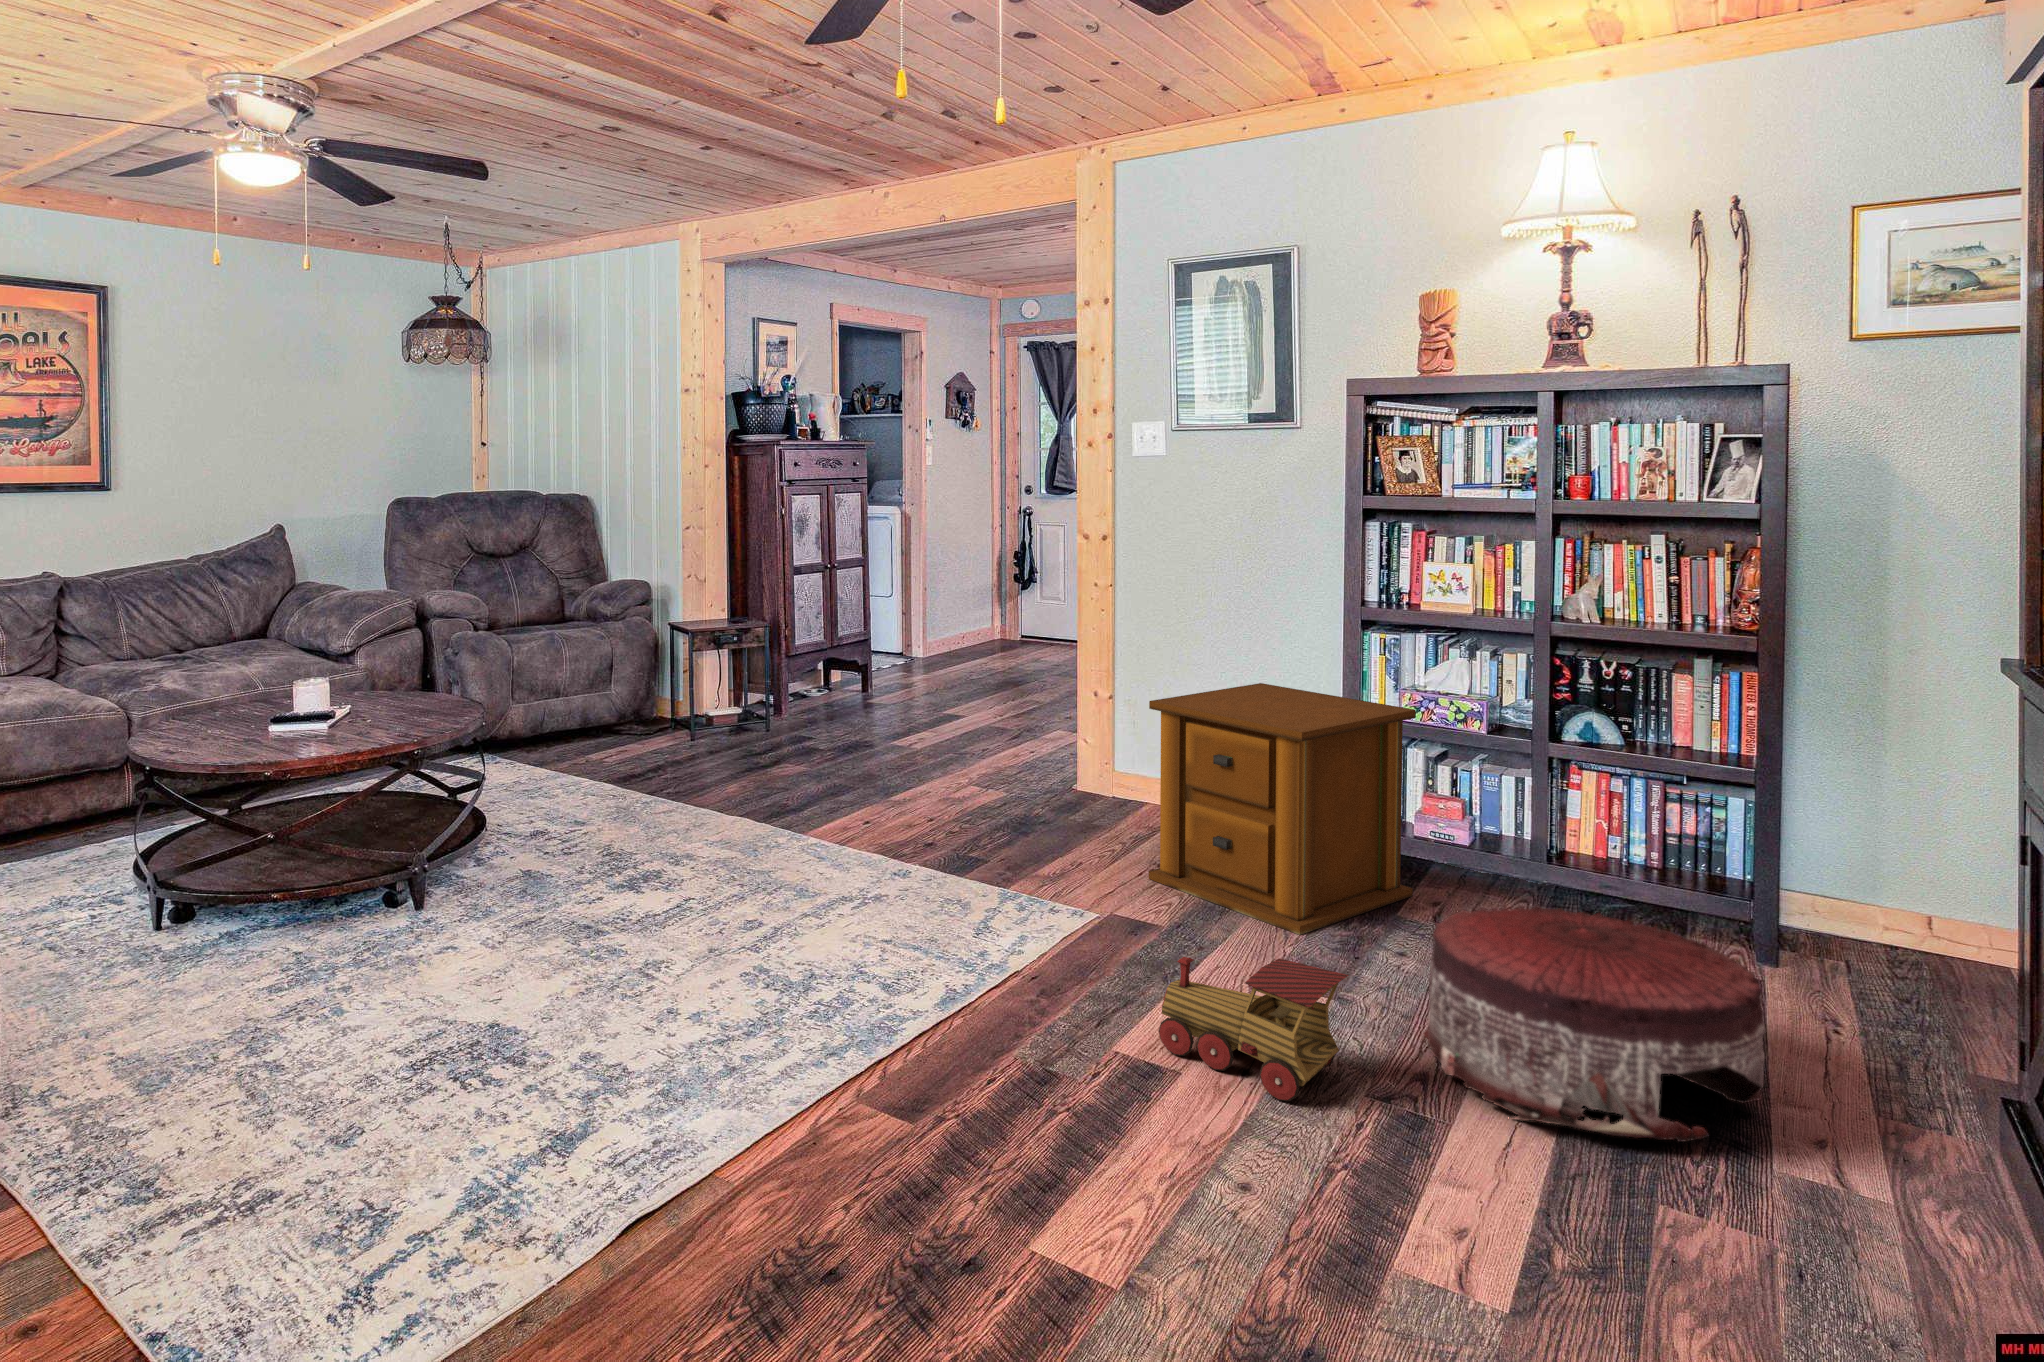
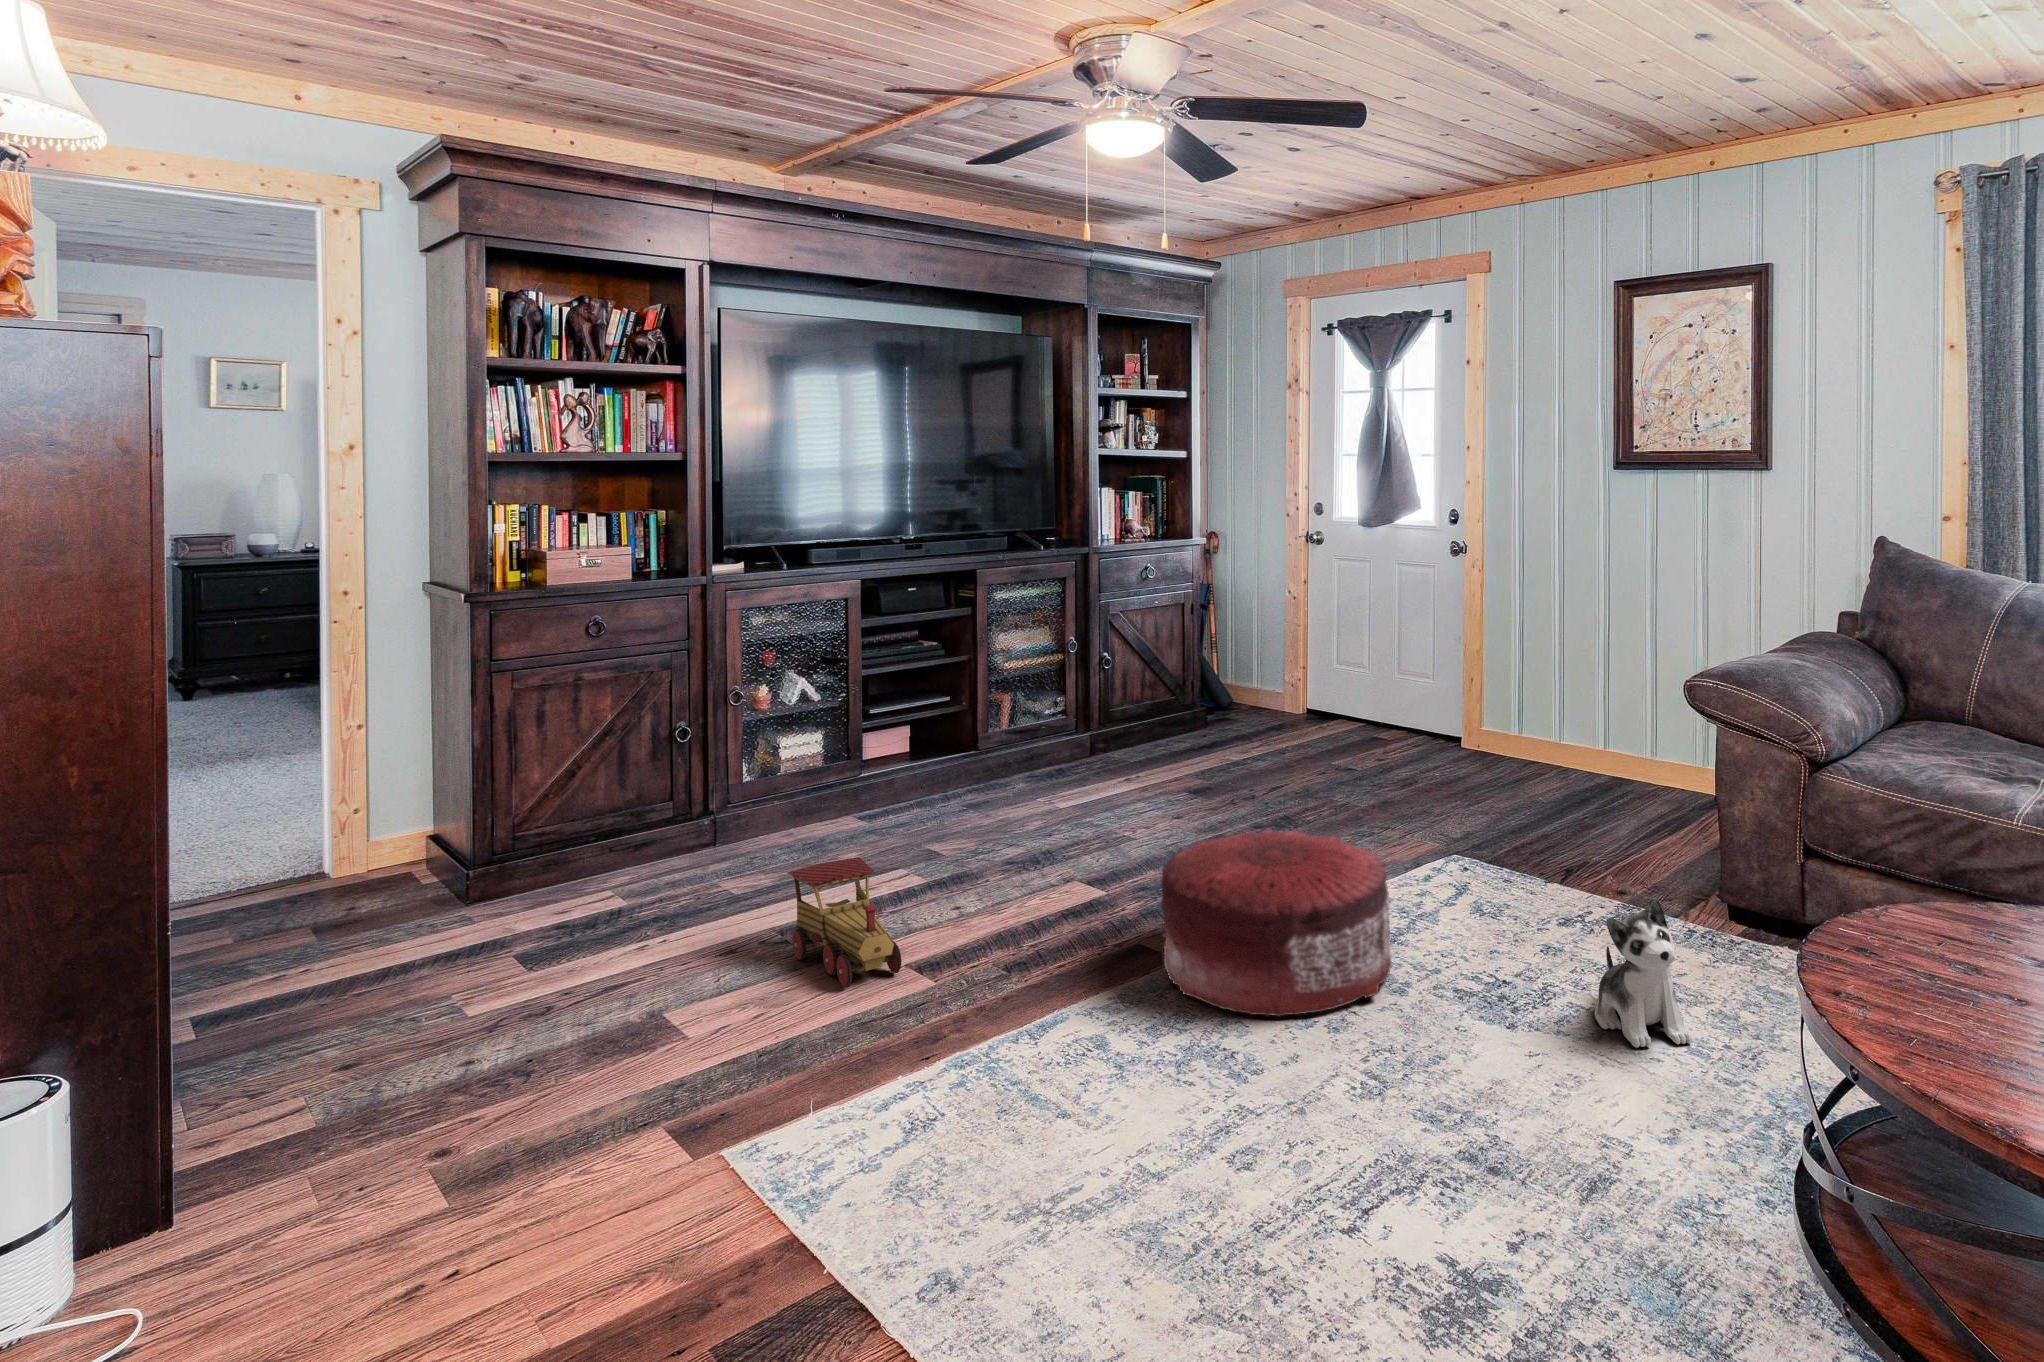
side table: present [1149,683,1415,935] -> none [46,829,519,1353]
plush toy: none [318,900,408,1053] -> present [1595,898,1692,1048]
pouf: present [1422,906,1766,1142] -> present [1161,827,1392,1017]

